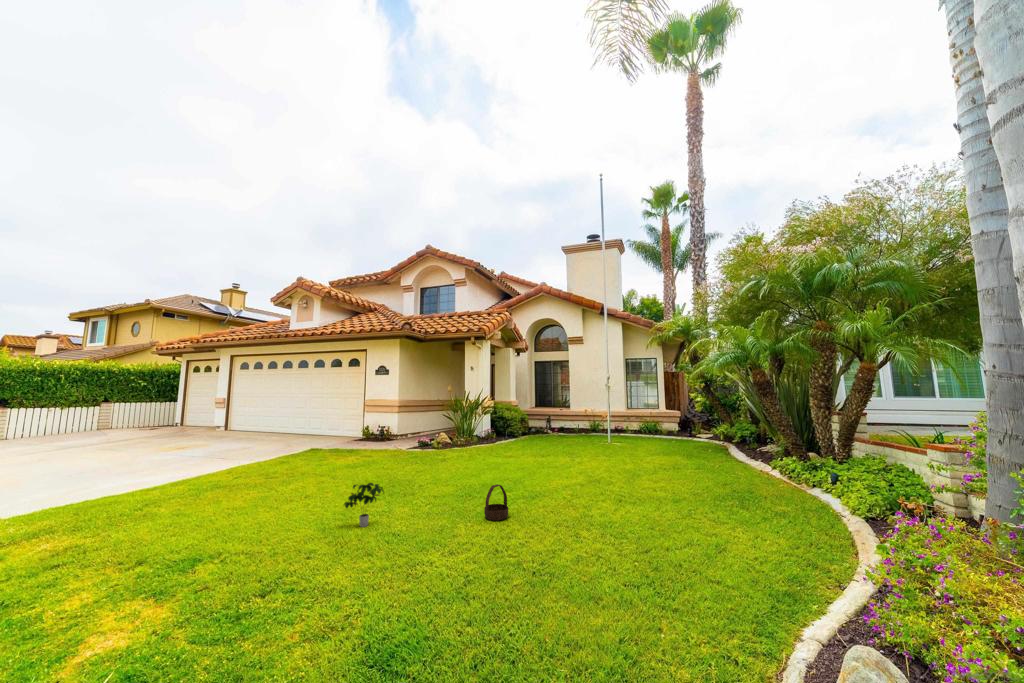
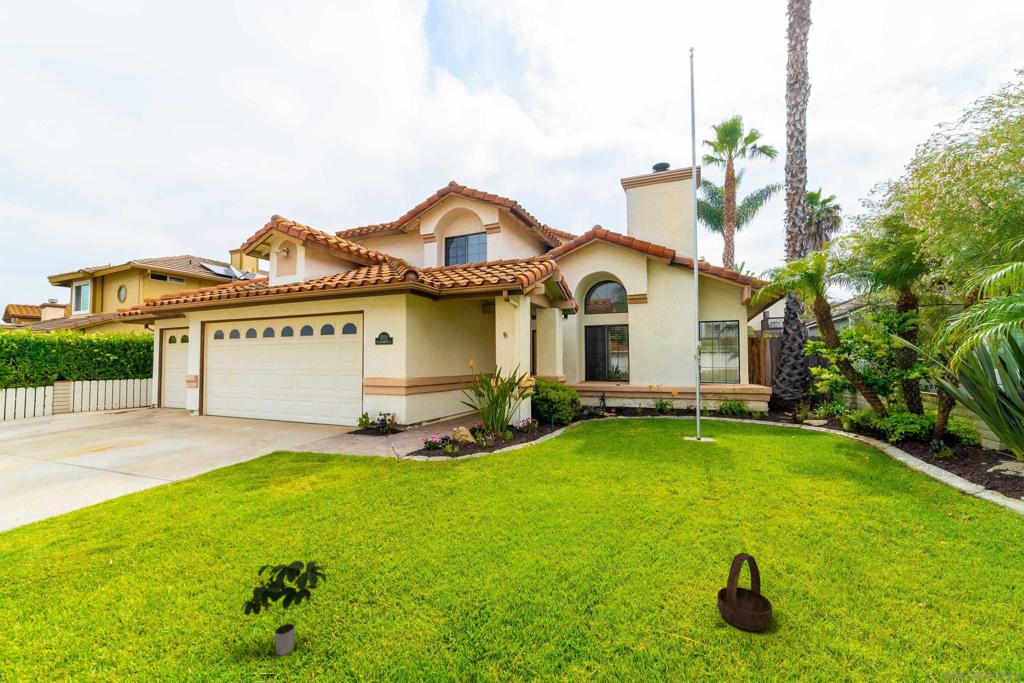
basket: present [484,484,508,521] -> present [717,552,772,631]

